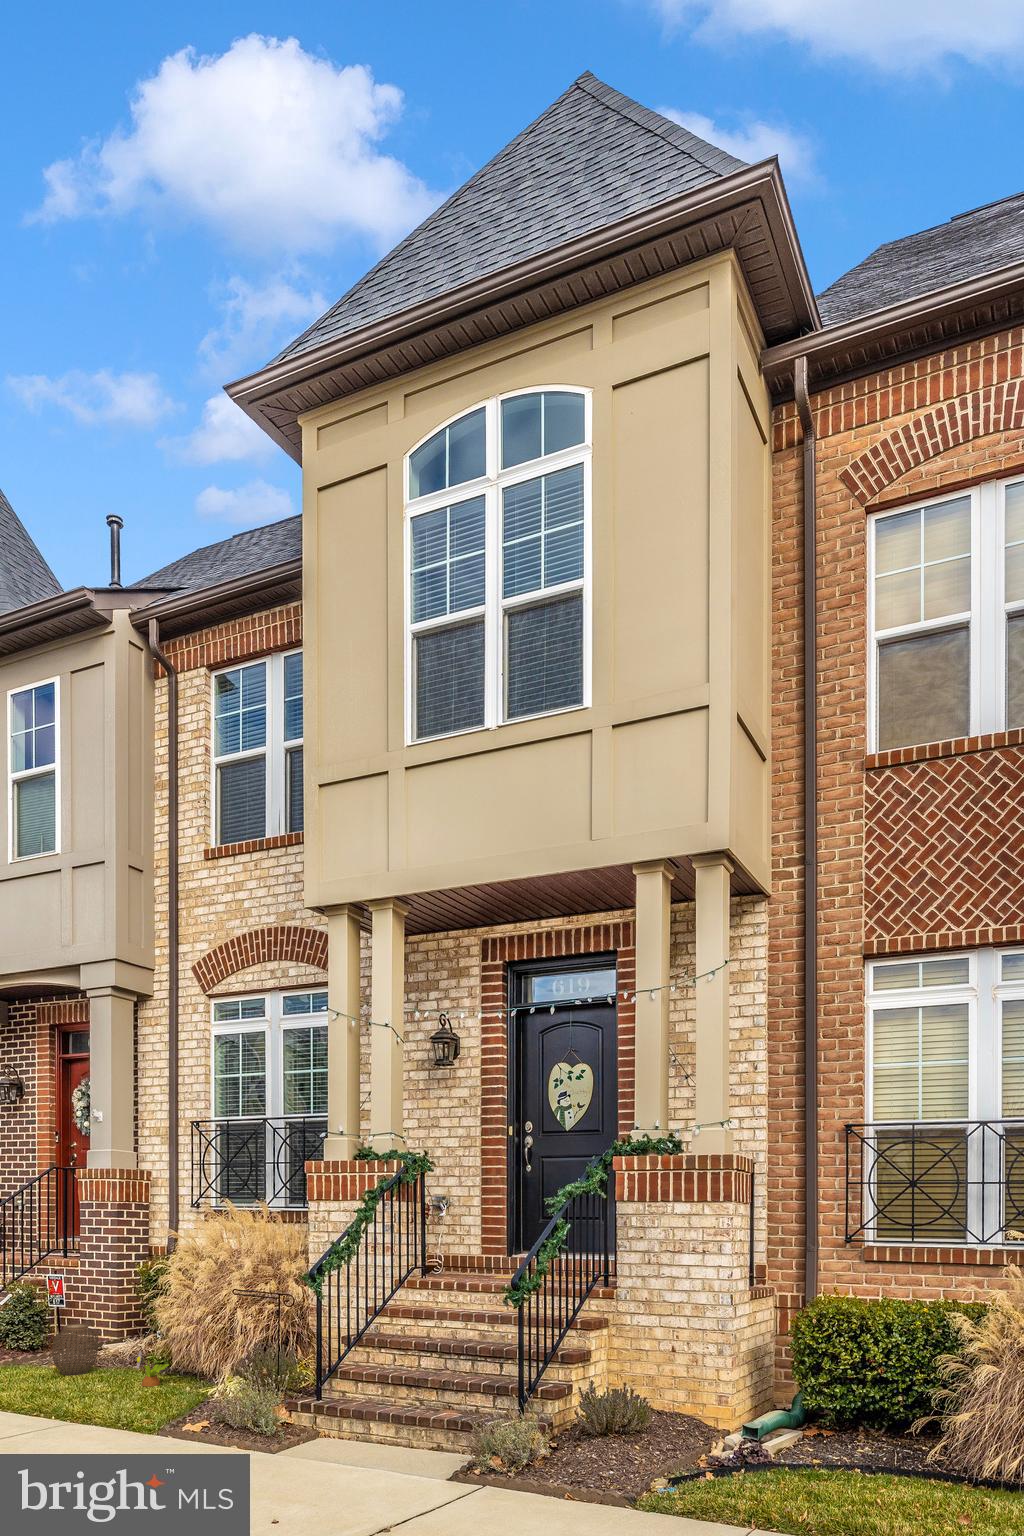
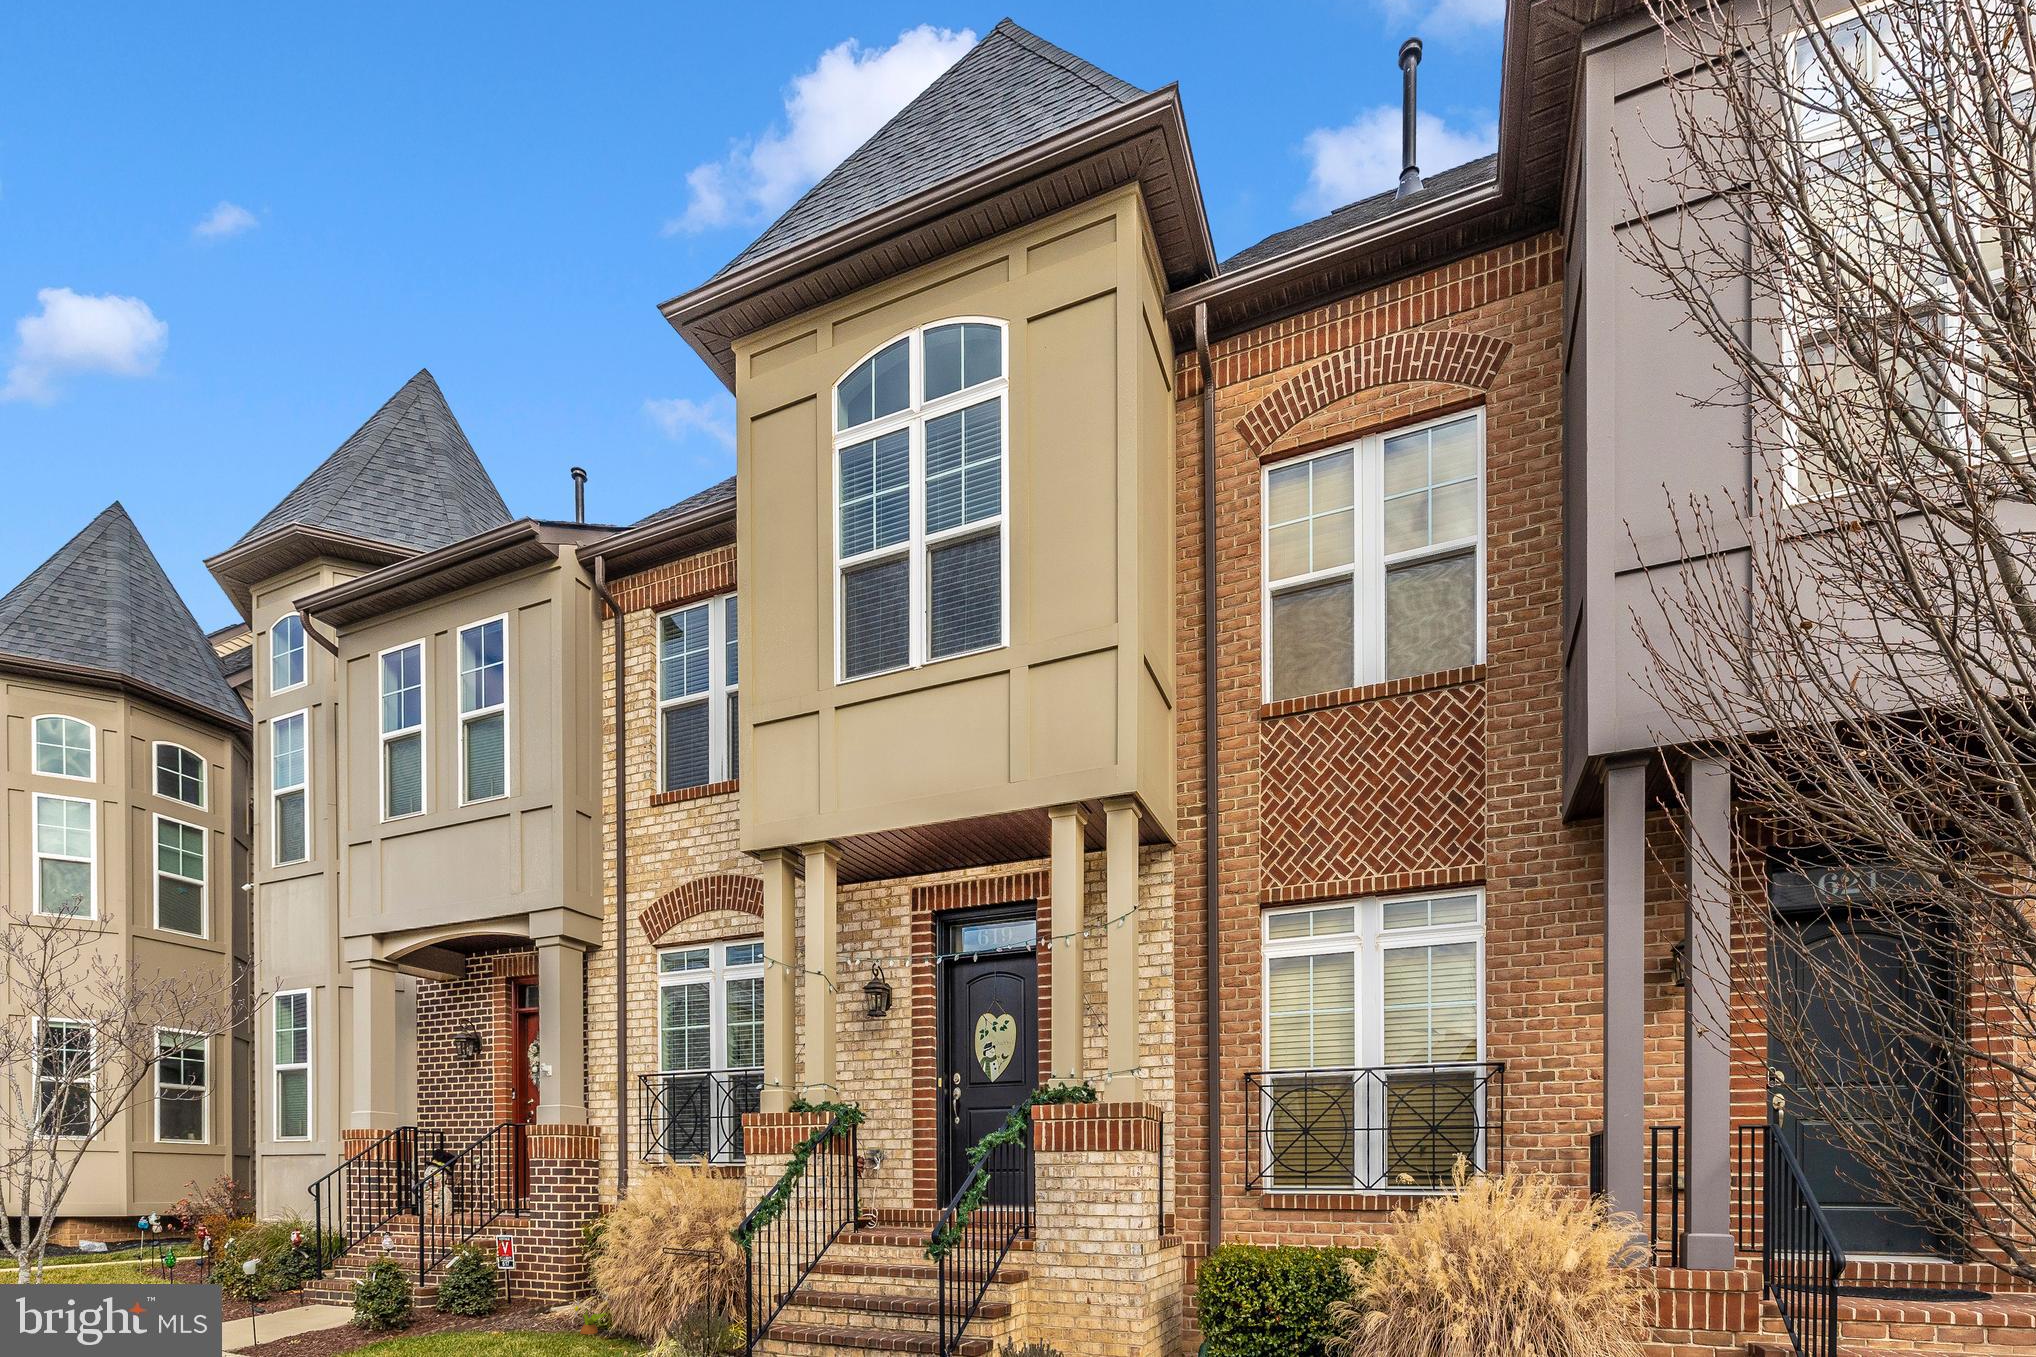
woven basket: present [53,1324,98,1375] -> none [498,1276,542,1326]

